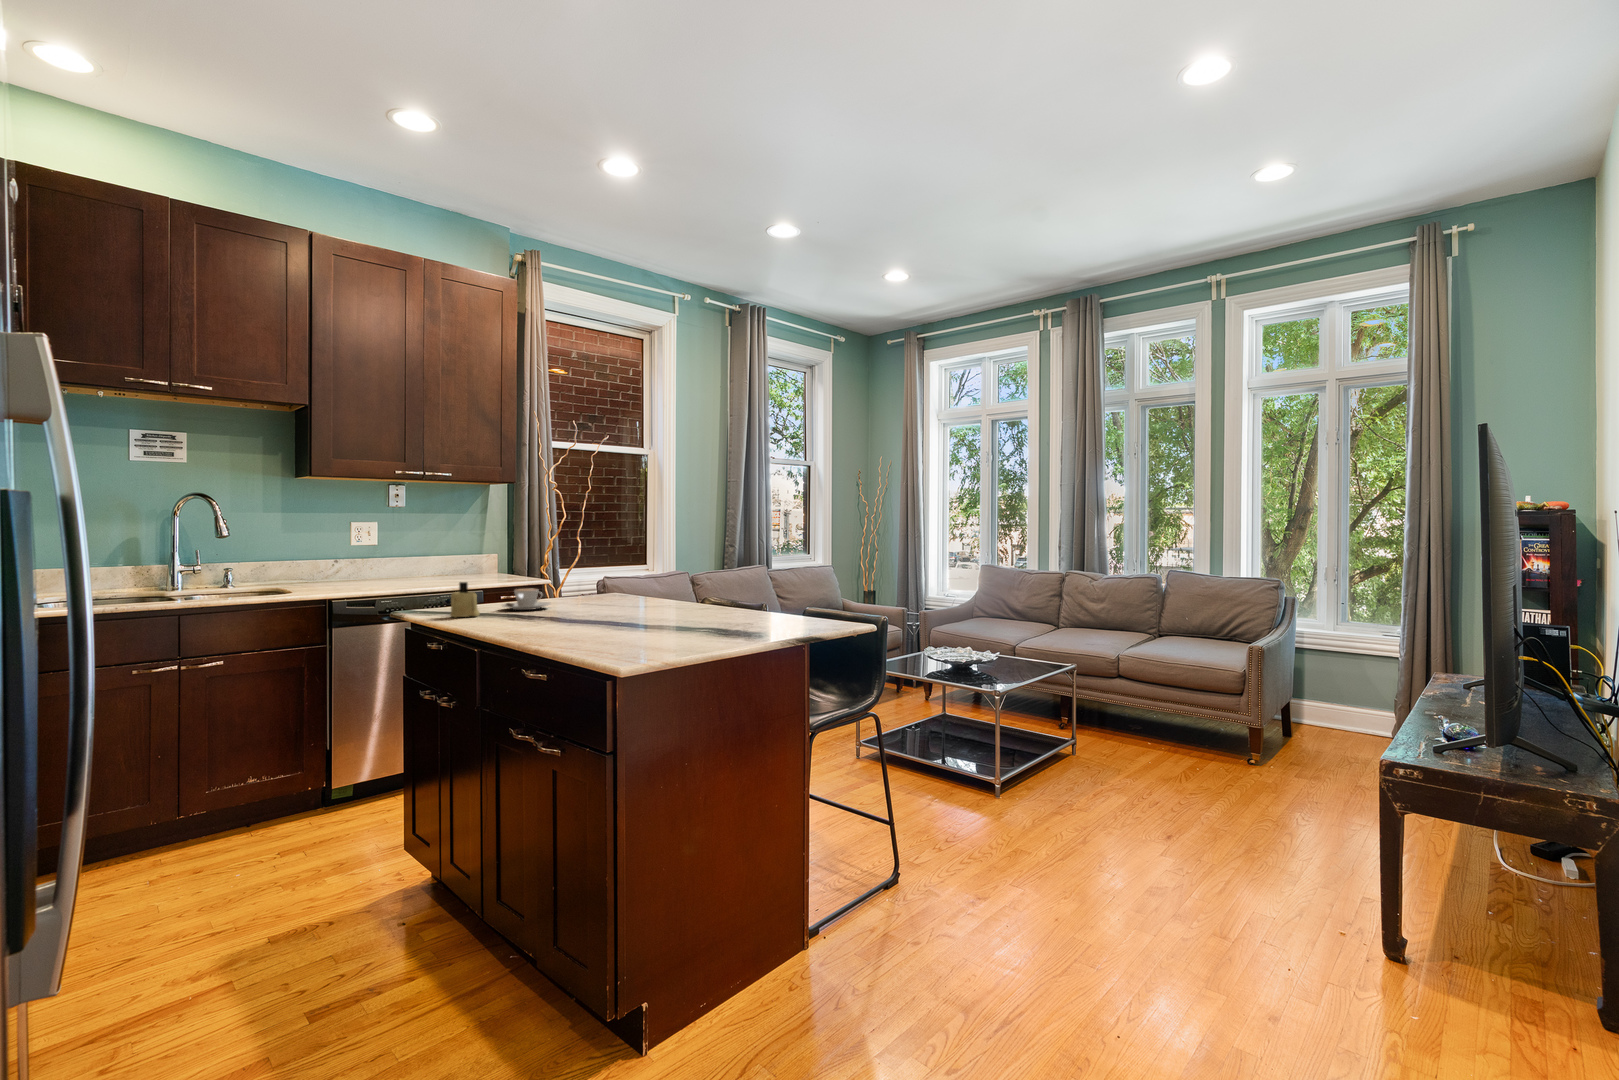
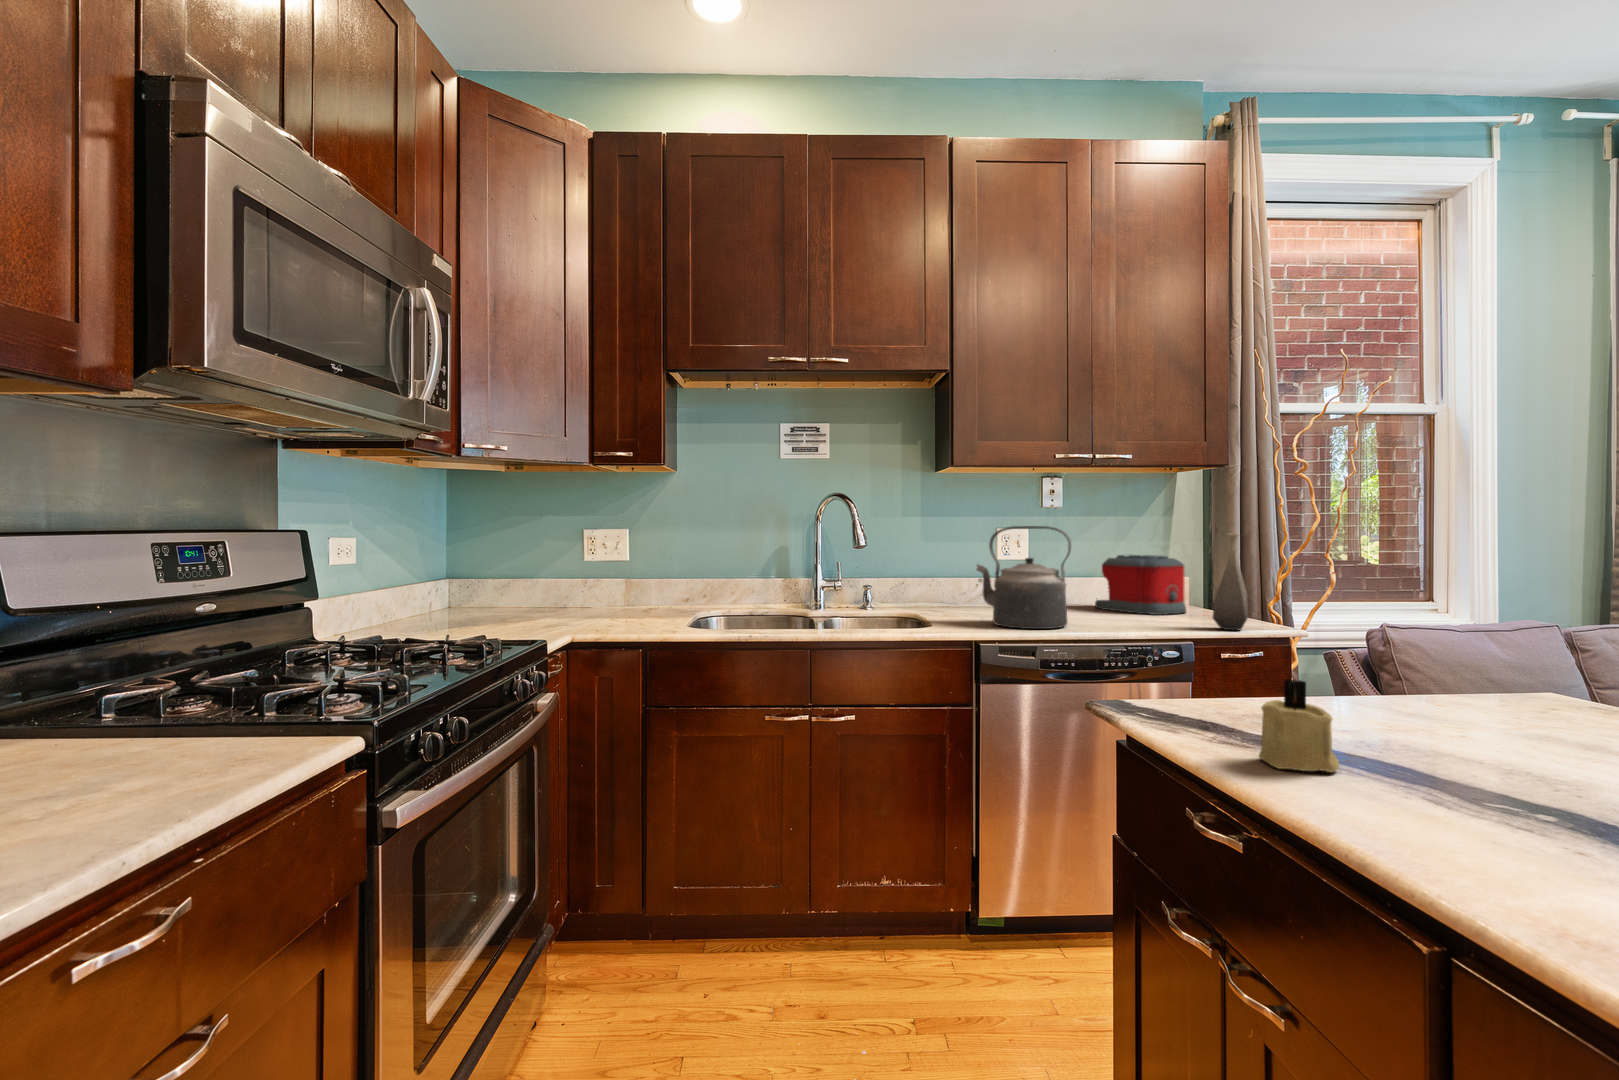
kettle: none [330,520,403,591] -> present [977,526,1071,629]
bottle: none [499,526,520,585] -> present [1213,533,1248,630]
toaster: none [432,542,494,581] -> present [1095,555,1186,615]
coffee cup: present [502,589,551,610] -> none [1354,692,1501,753]

